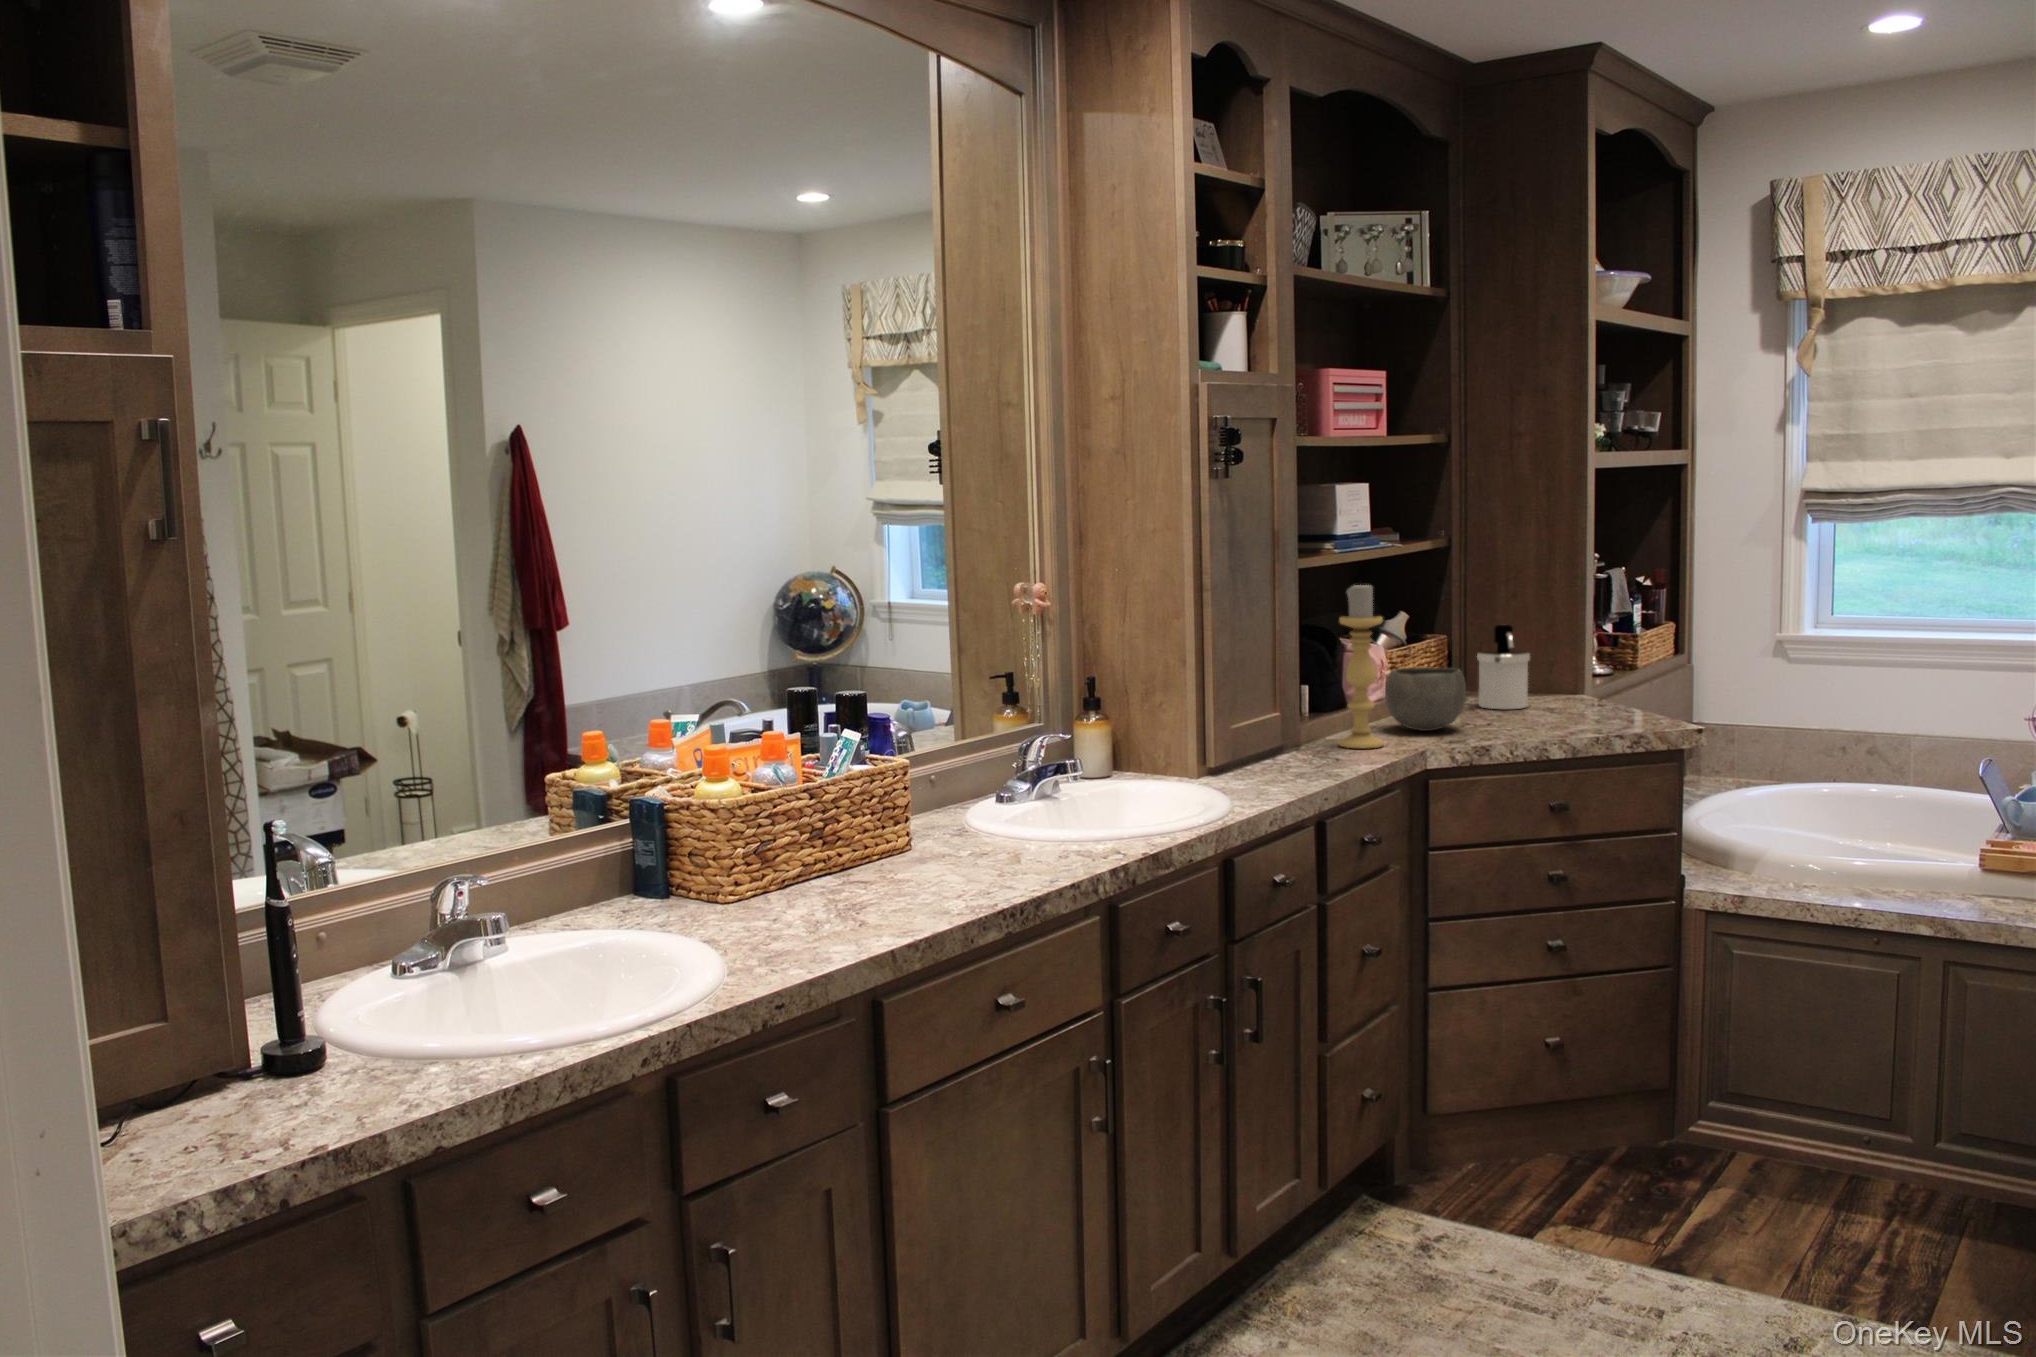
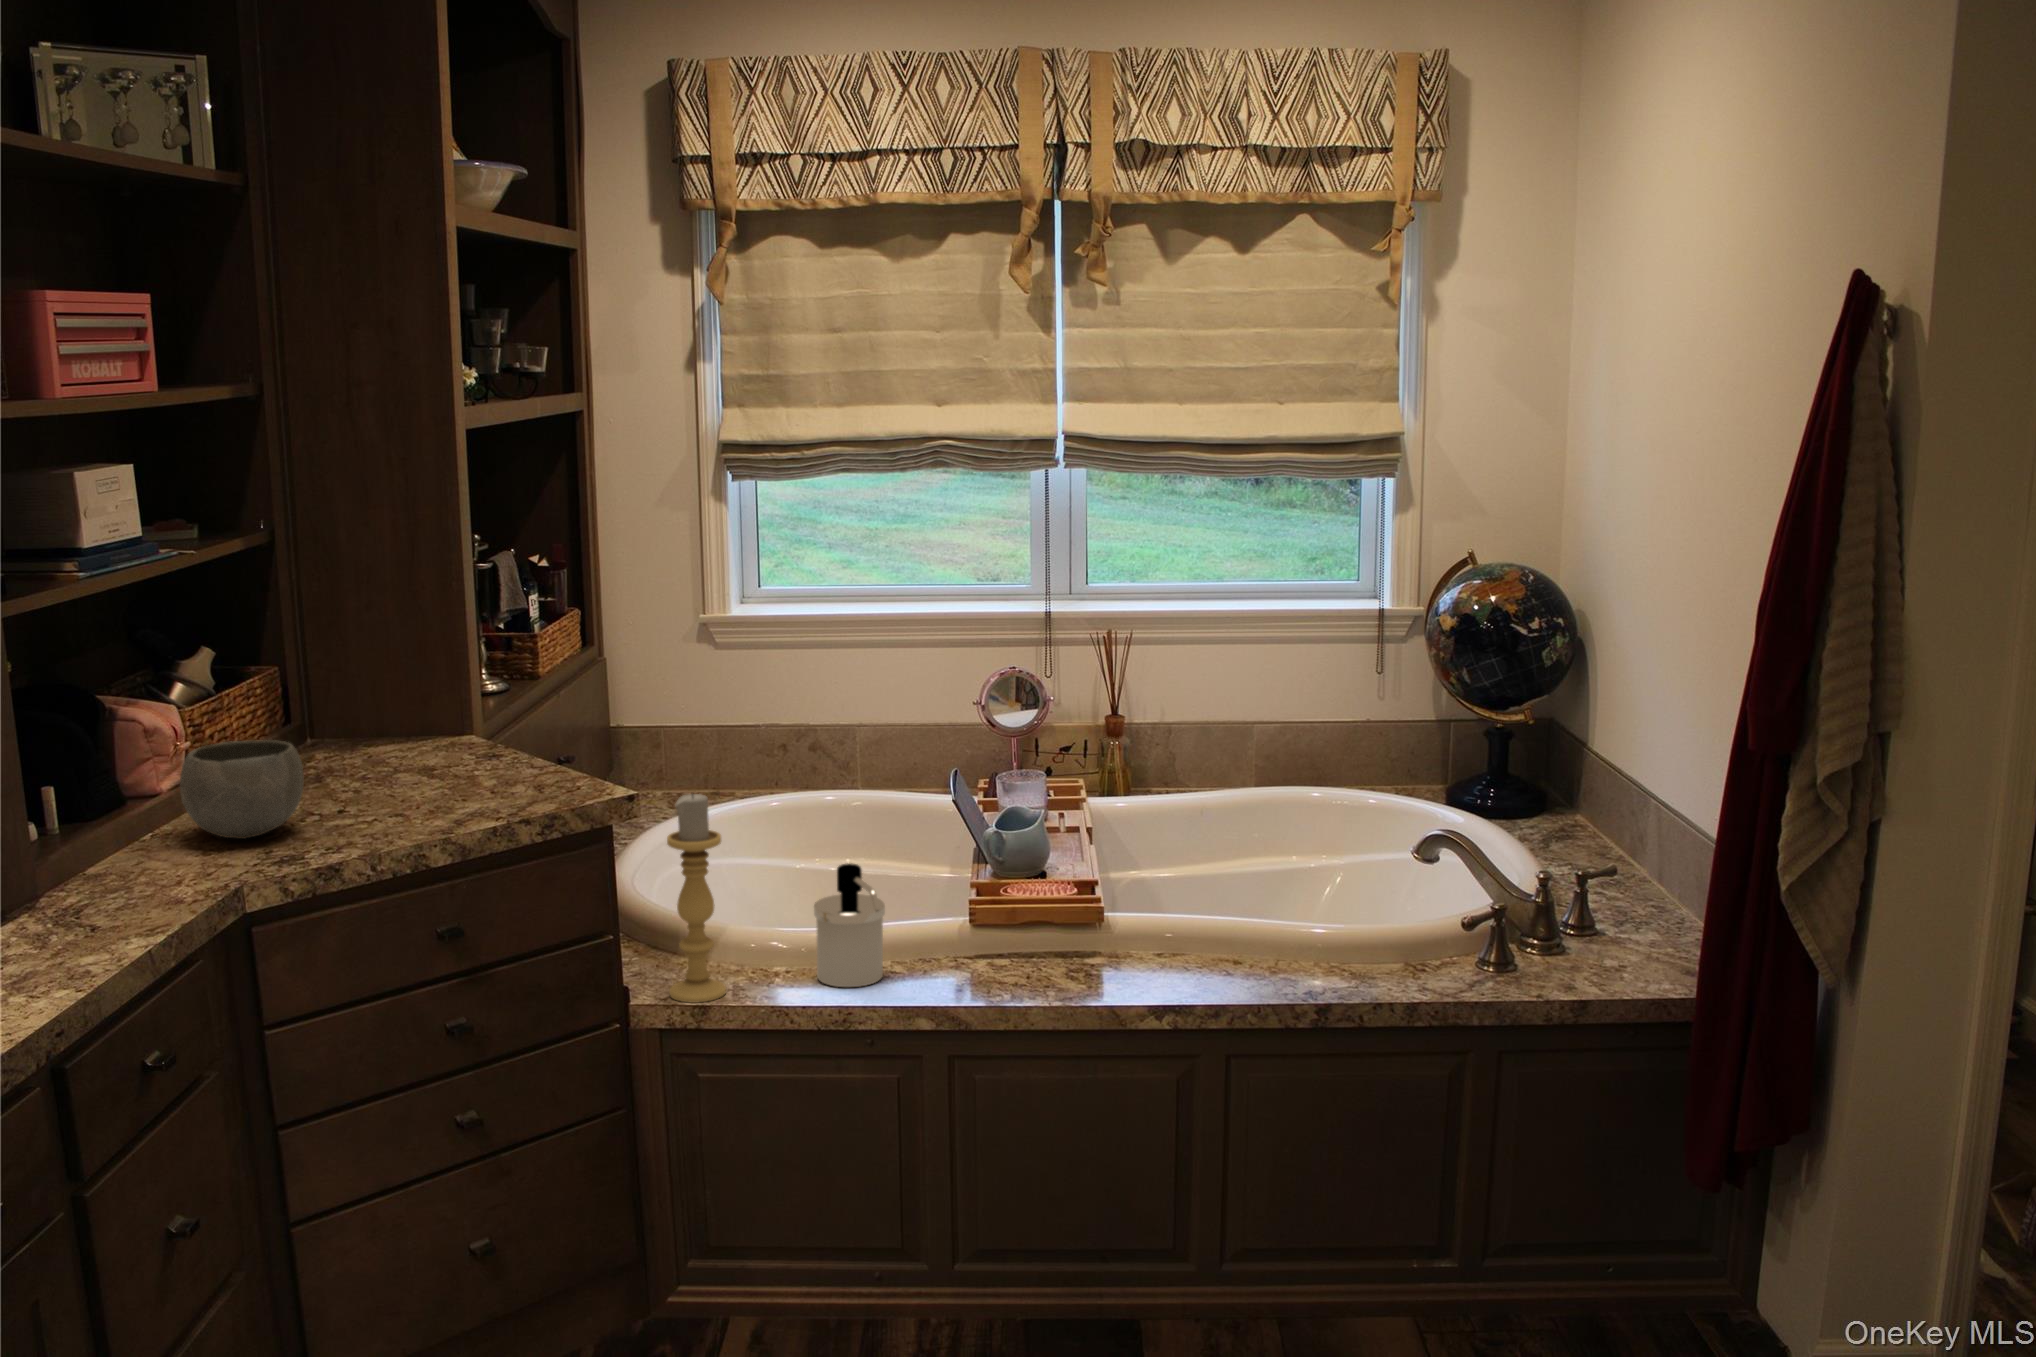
candle holder: present [1338,584,1384,749] -> present [667,793,726,1003]
soap dispenser: present [1477,625,1530,709] -> present [814,863,885,987]

